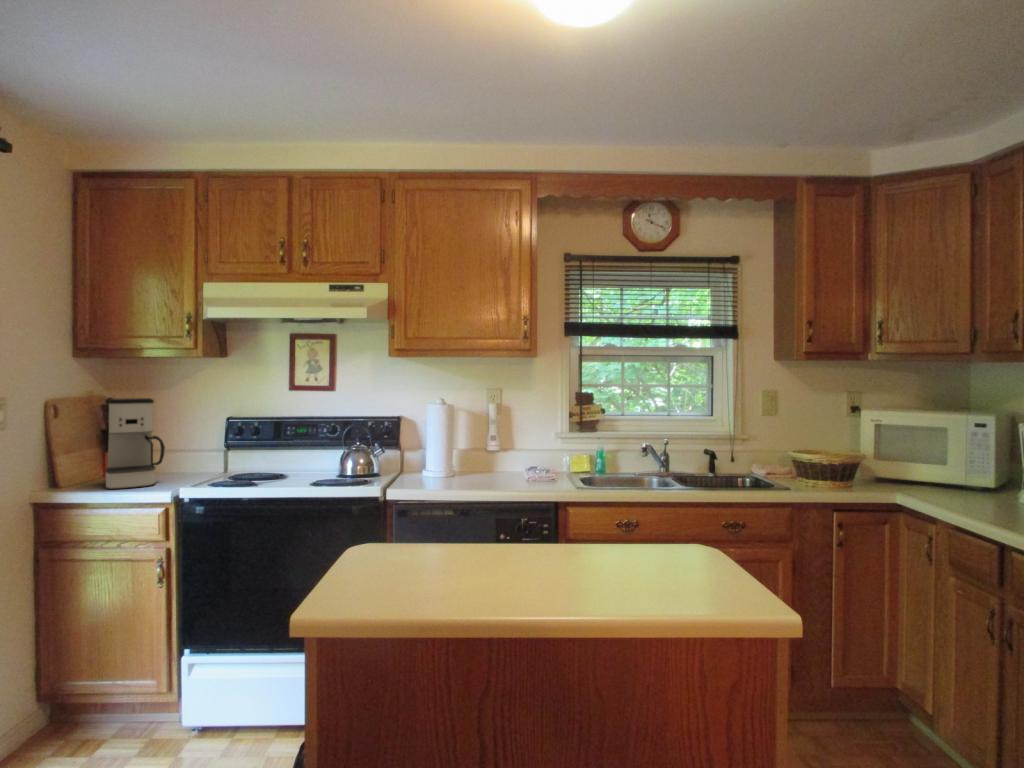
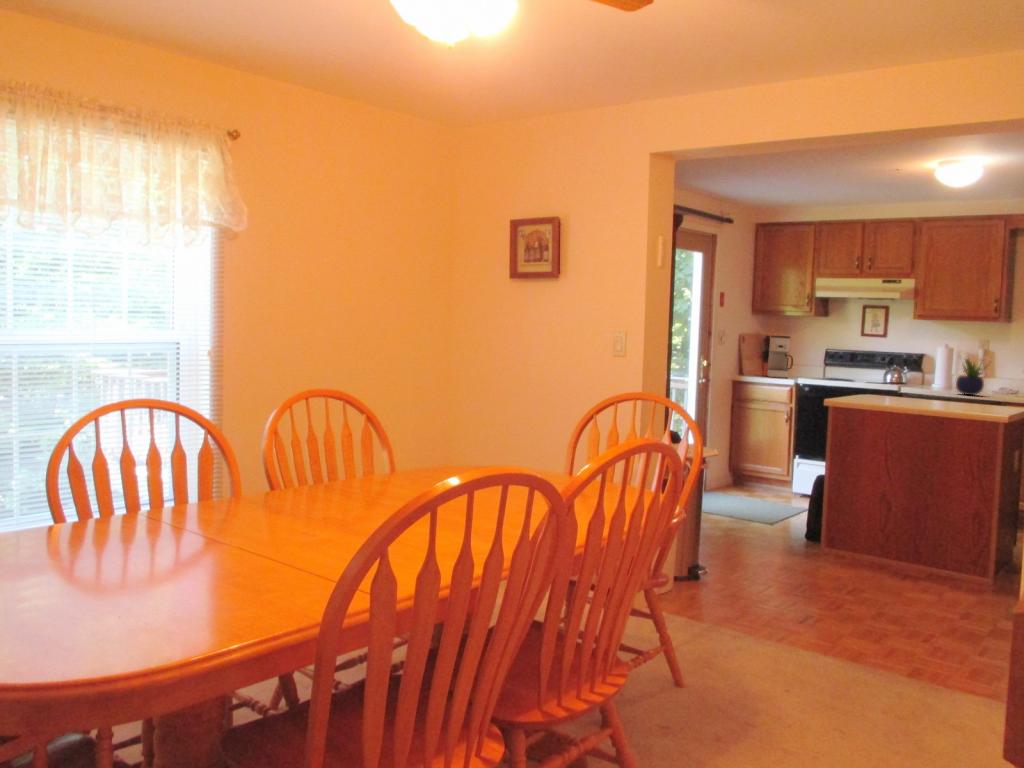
potted plant: none [471,412,522,483] -> present [956,359,987,395]

